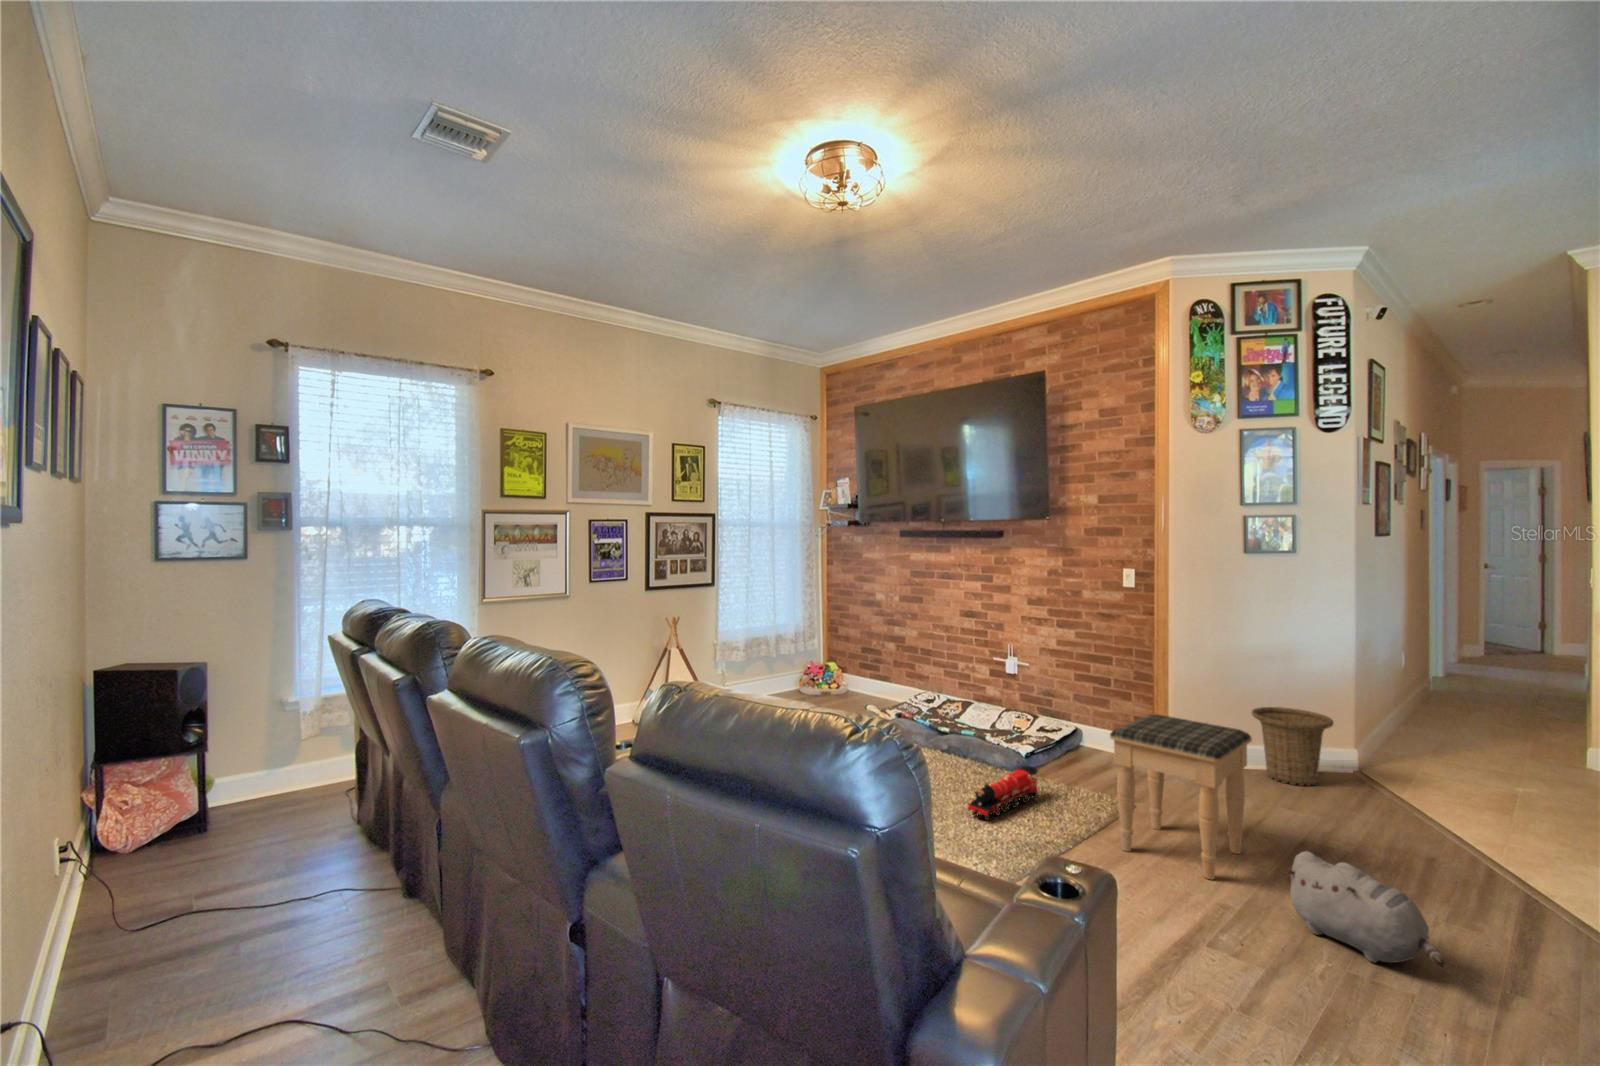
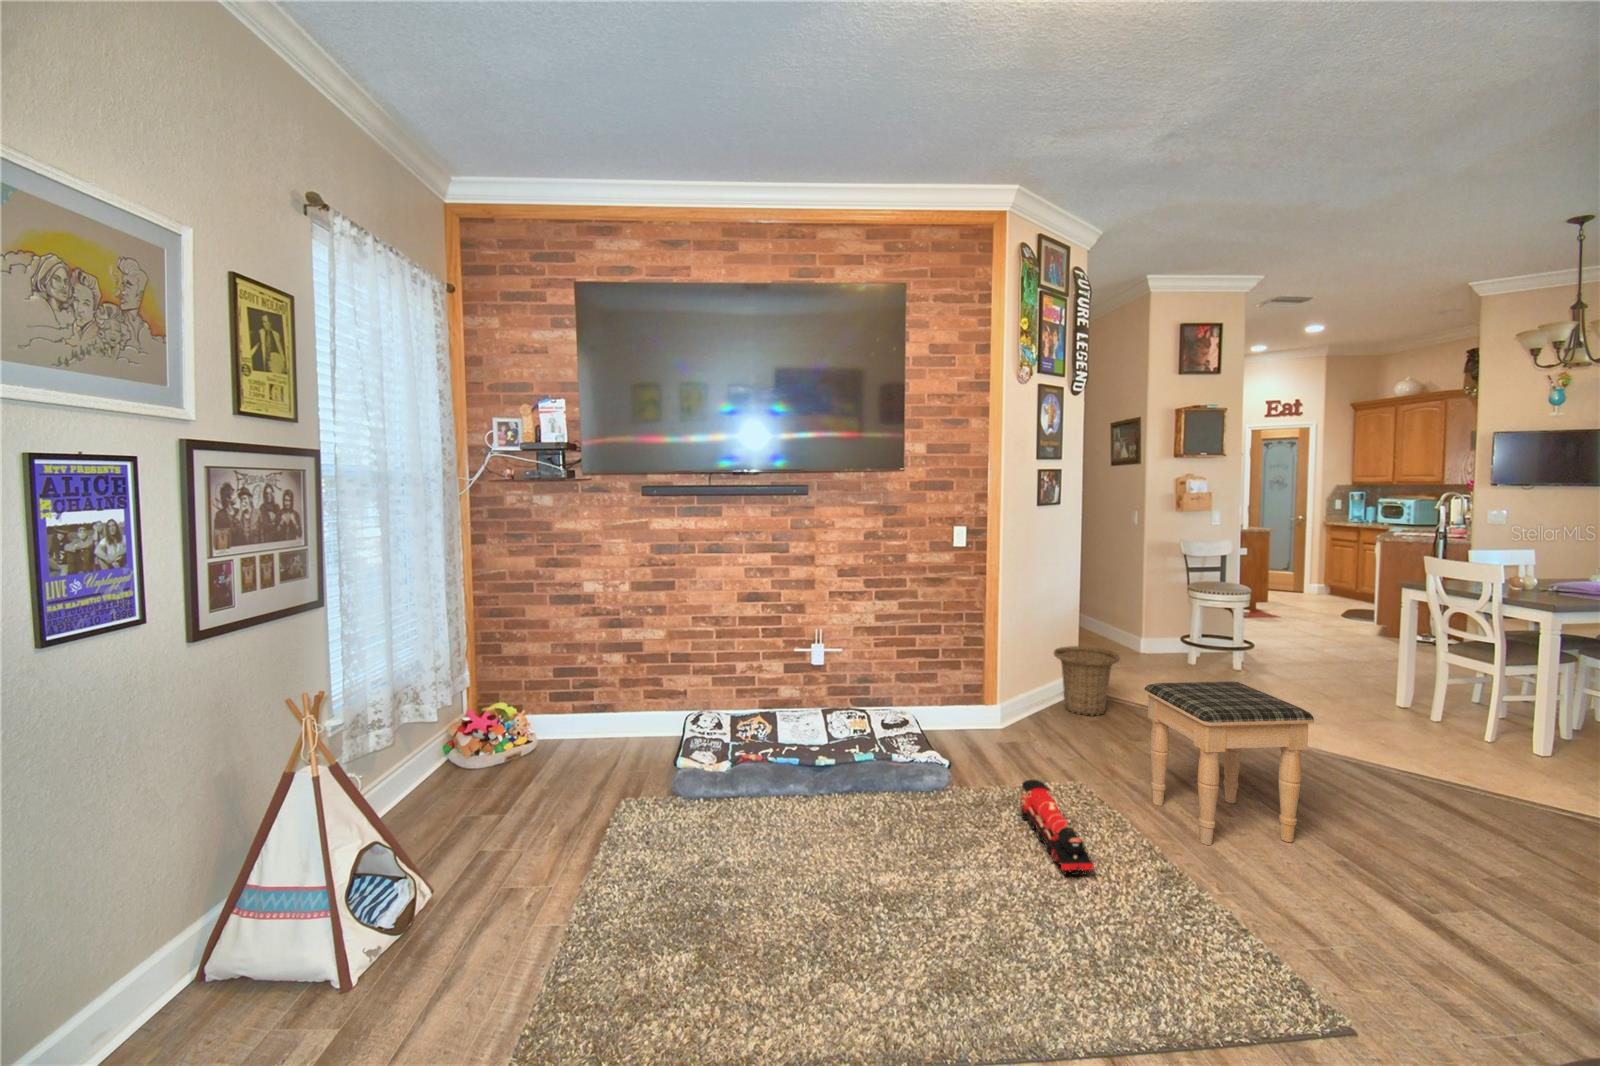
plush toy: present [1284,851,1446,967] -> none [1371,785,1541,866]

